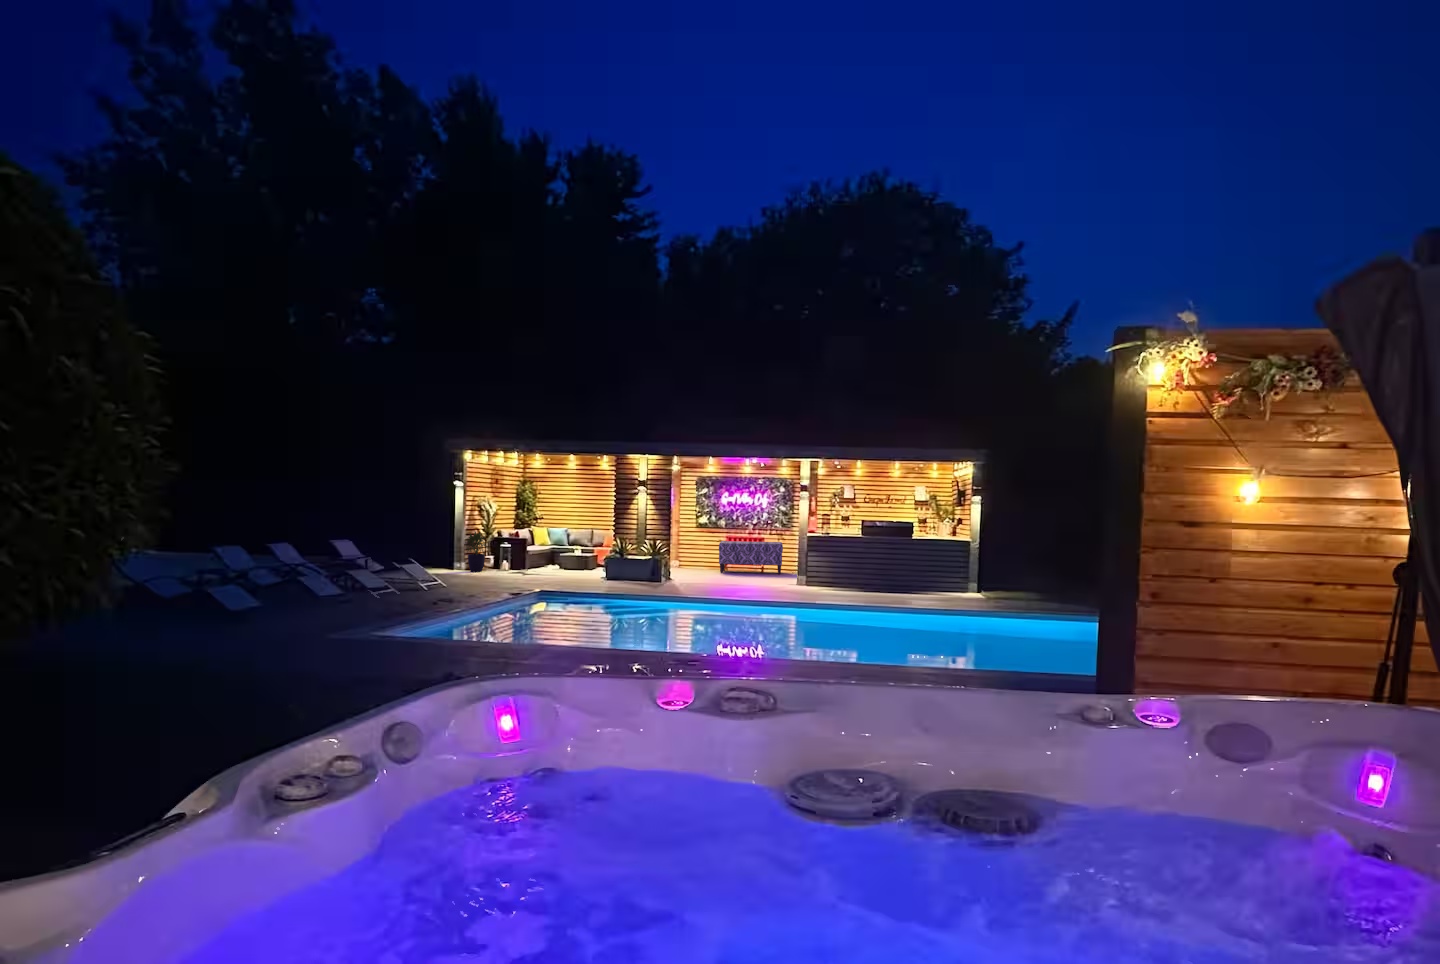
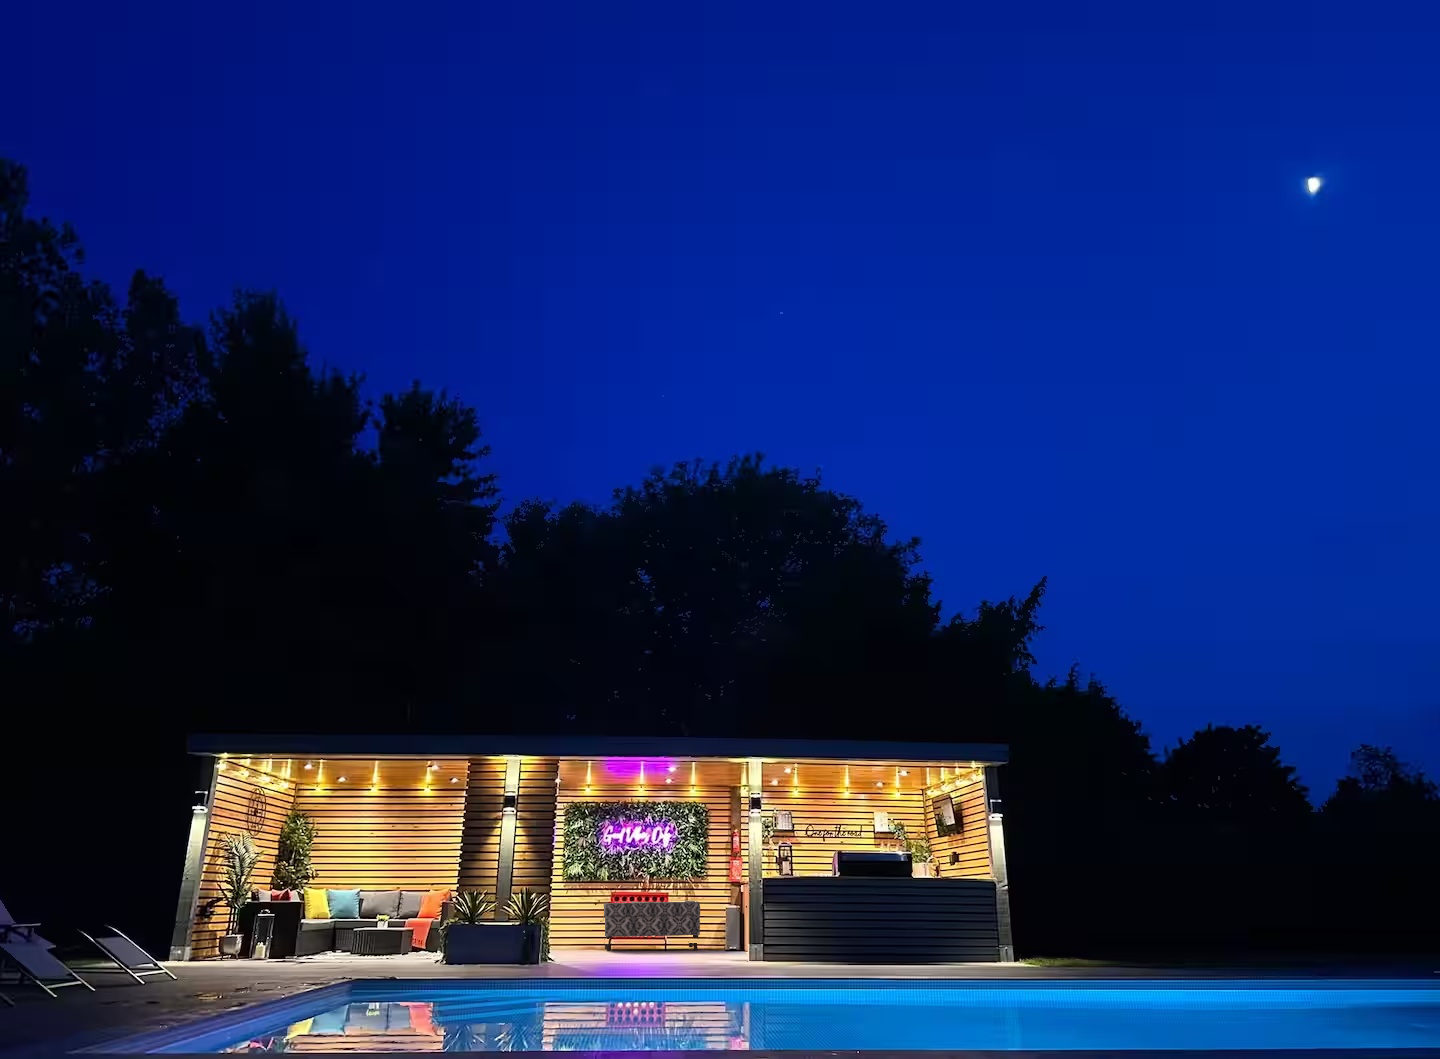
potted plant: present [465,532,488,572] -> none [194,890,242,963]

